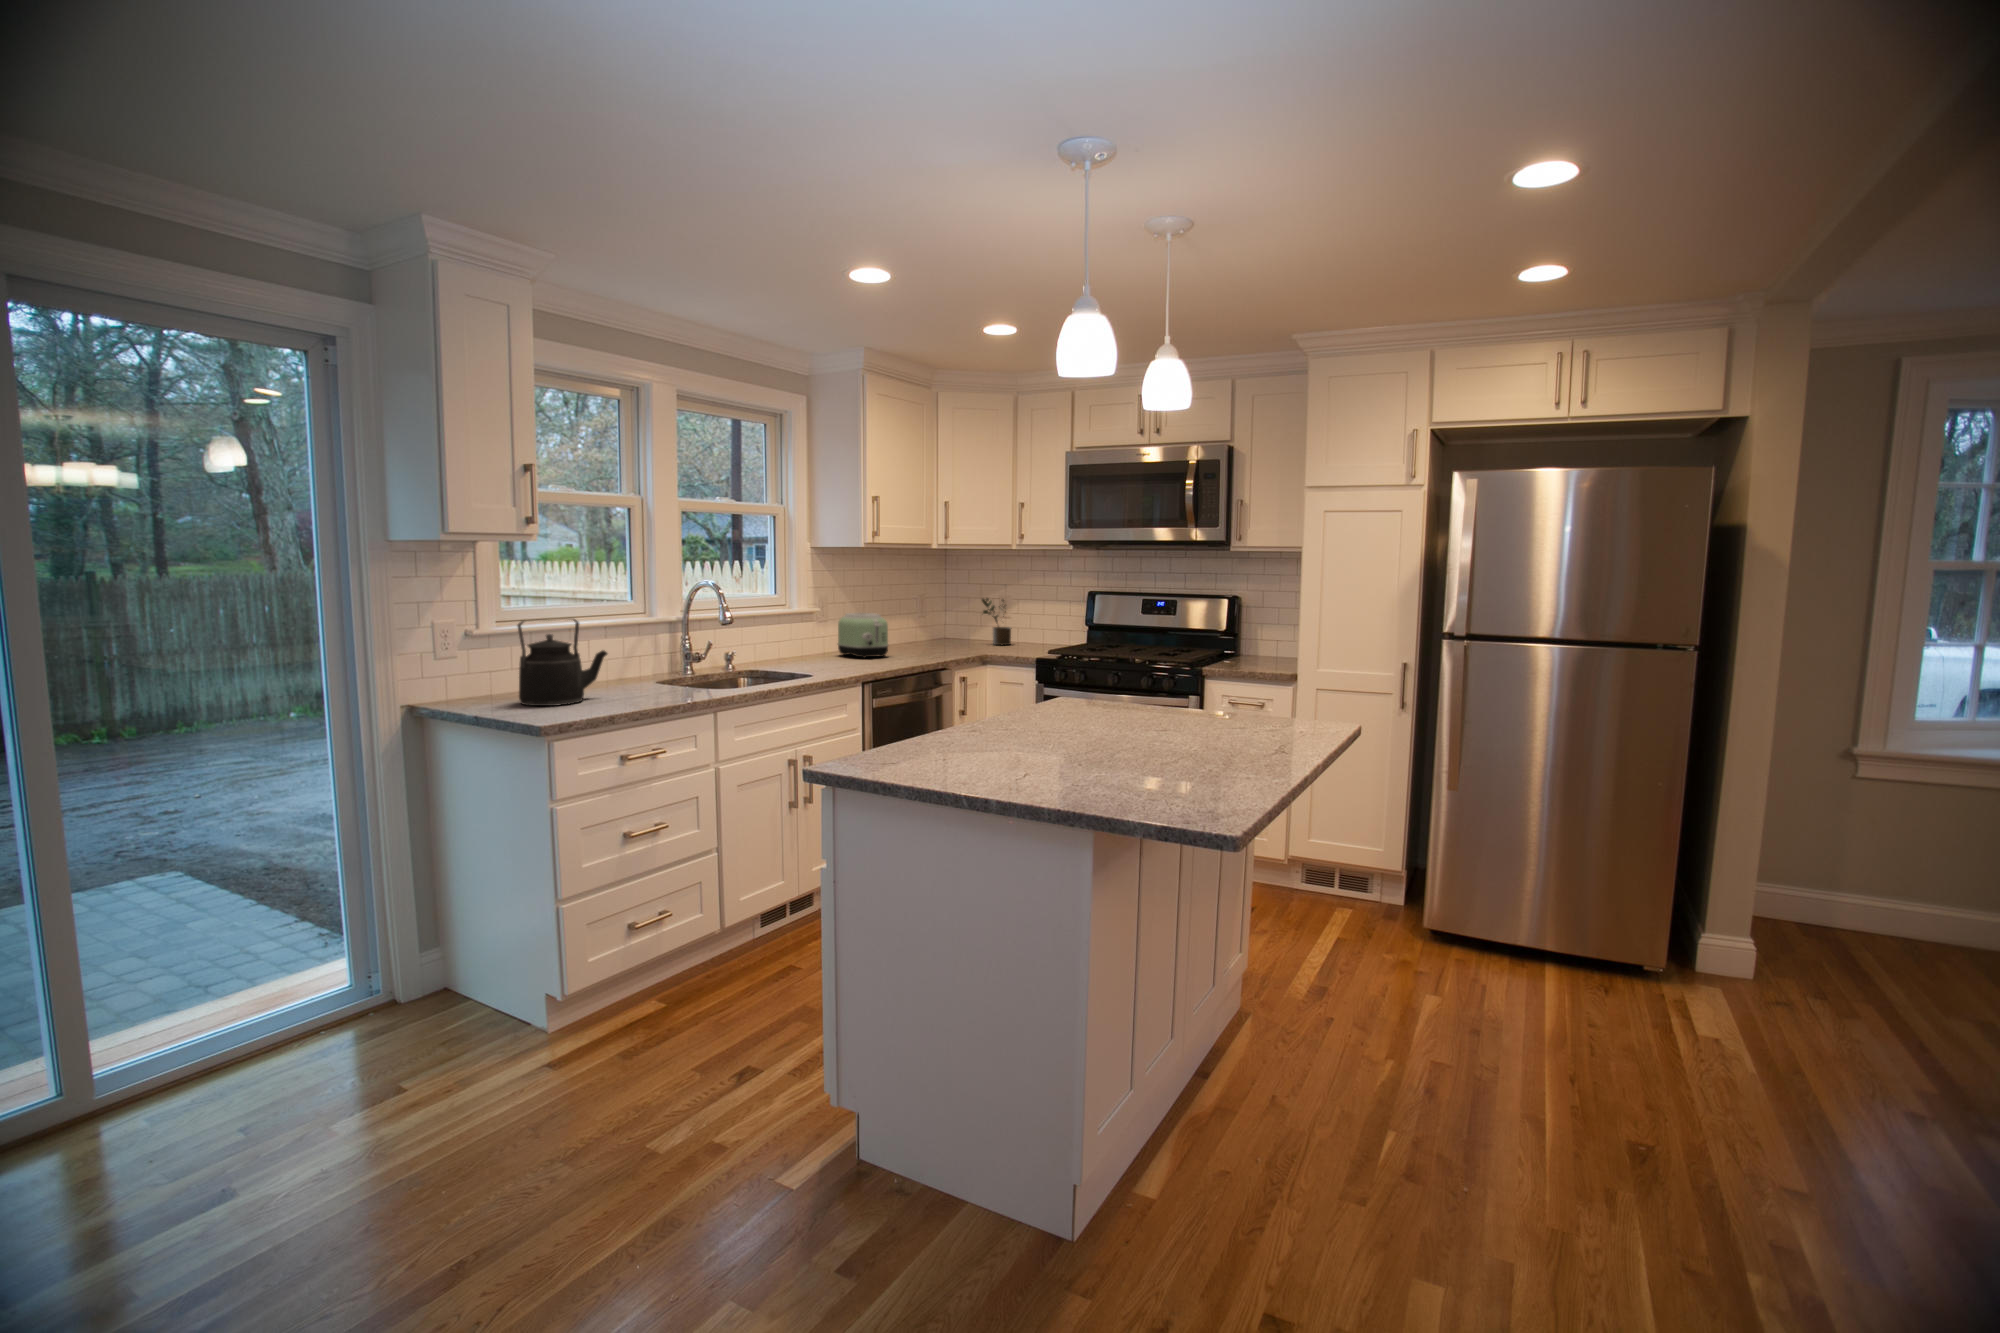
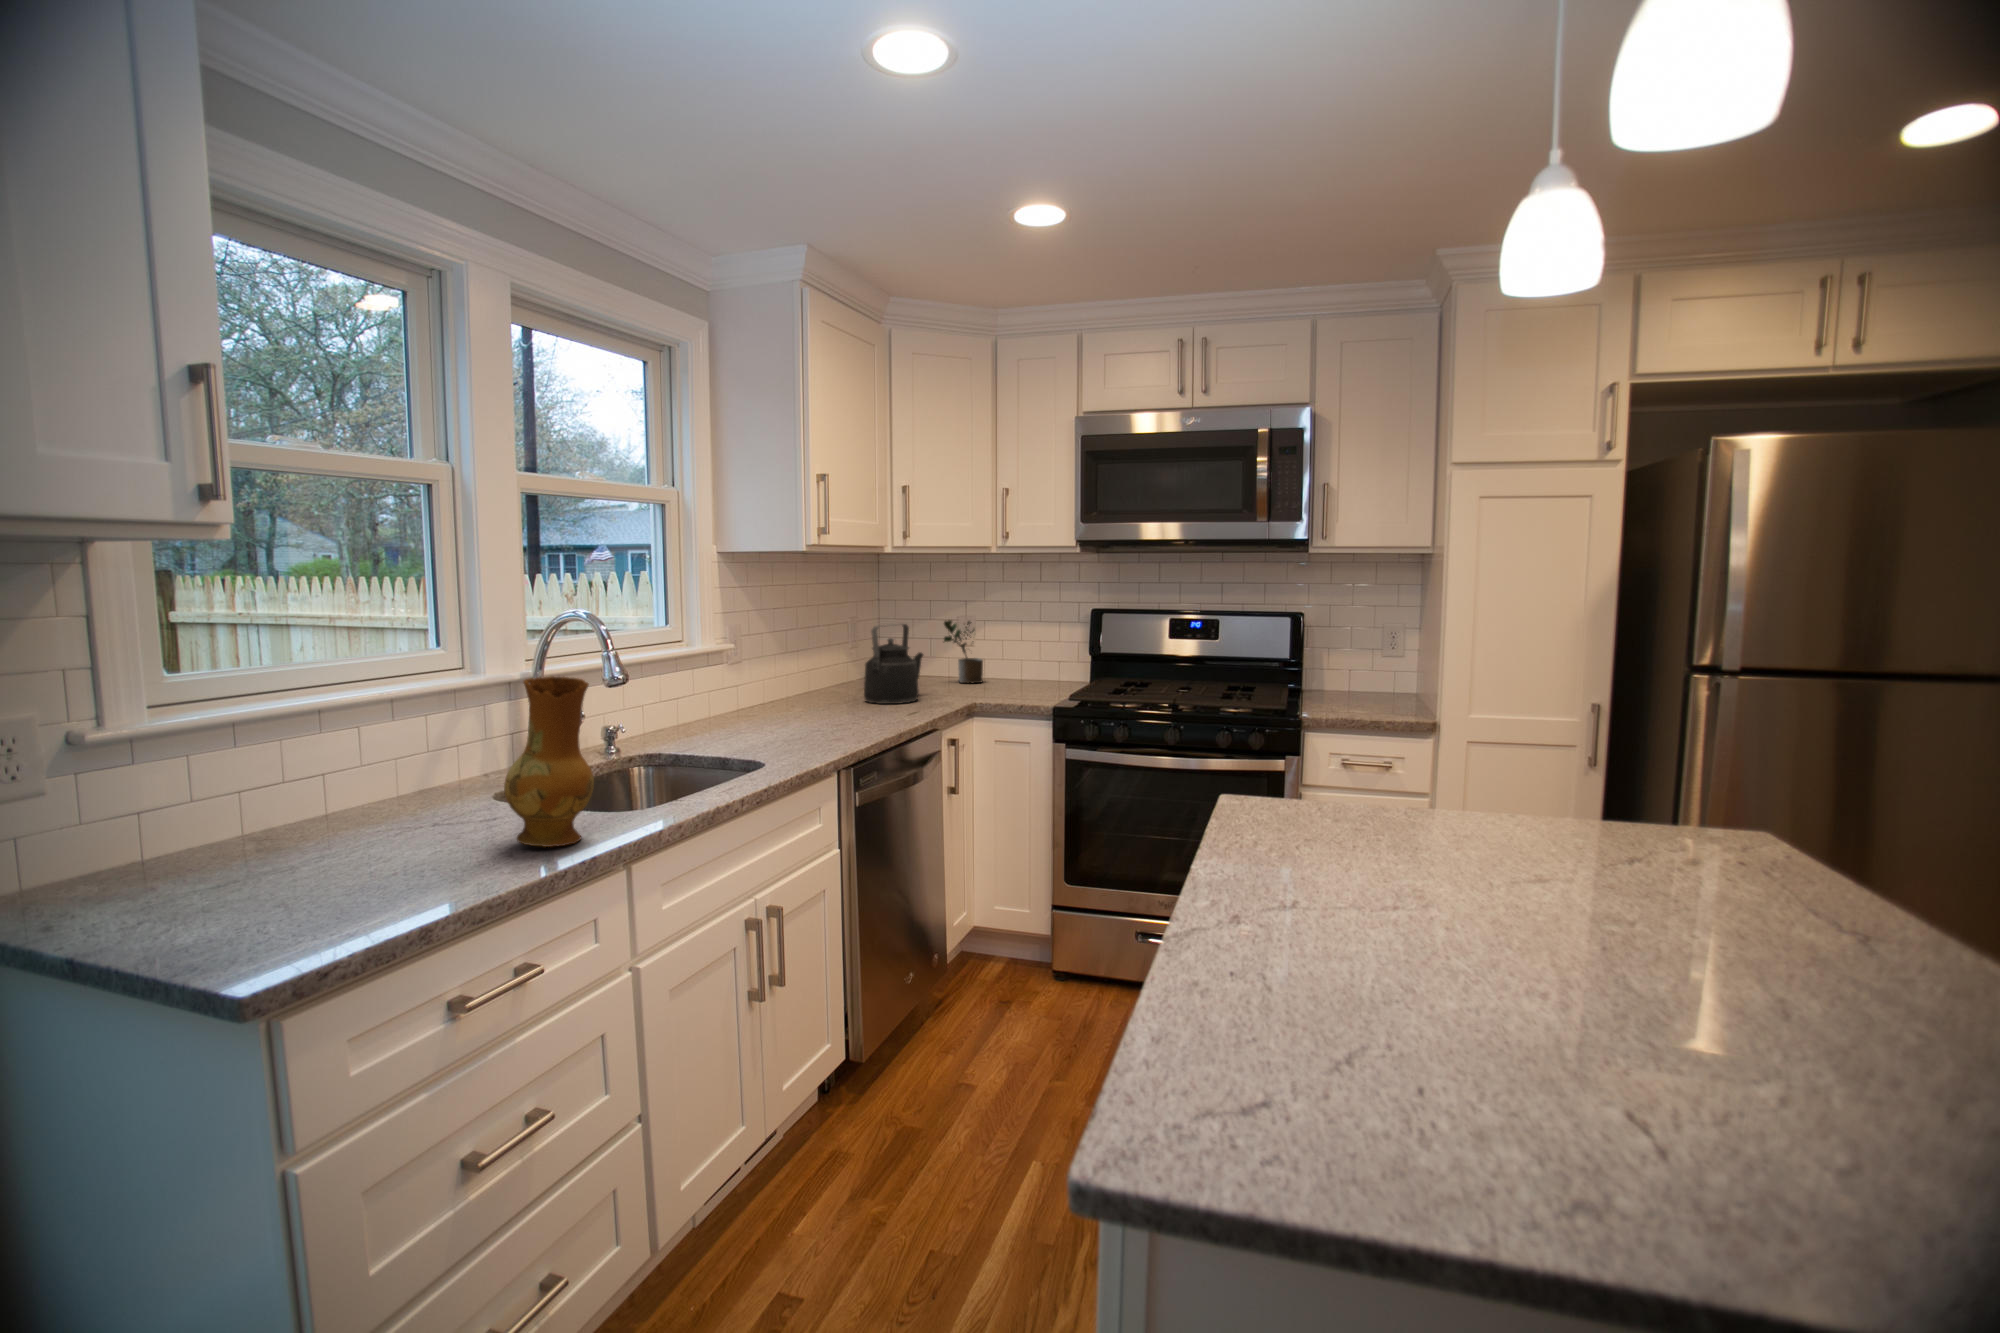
ceramic jug: none [653,612,697,699] -> present [504,676,594,847]
toaster: present [838,613,888,658] -> none [763,648,844,717]
kettle: present [517,619,607,706] -> present [864,624,923,704]

